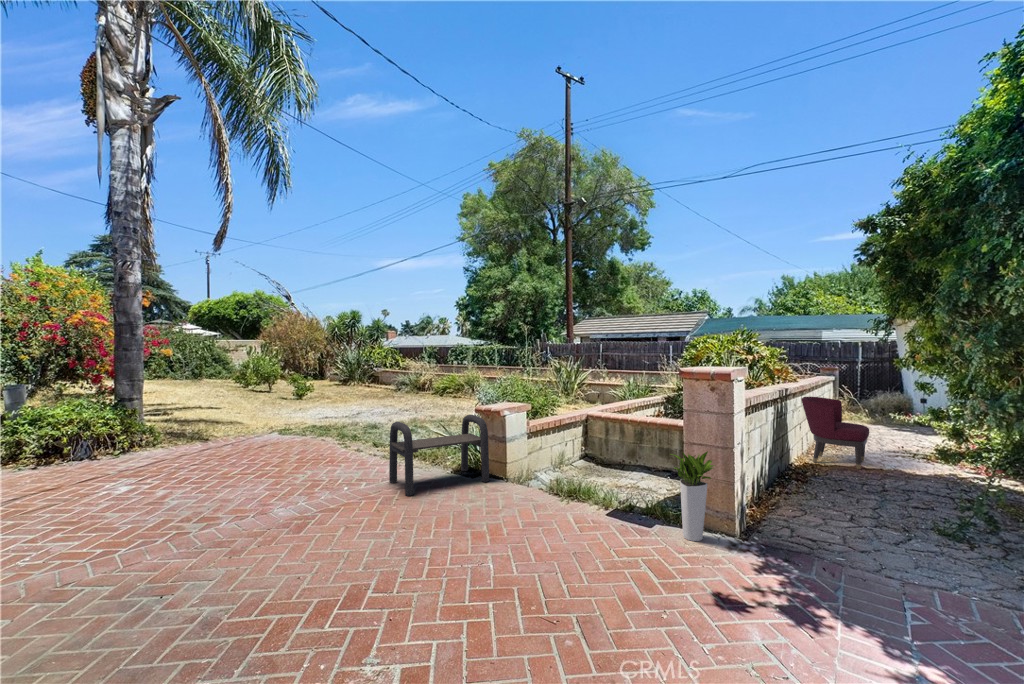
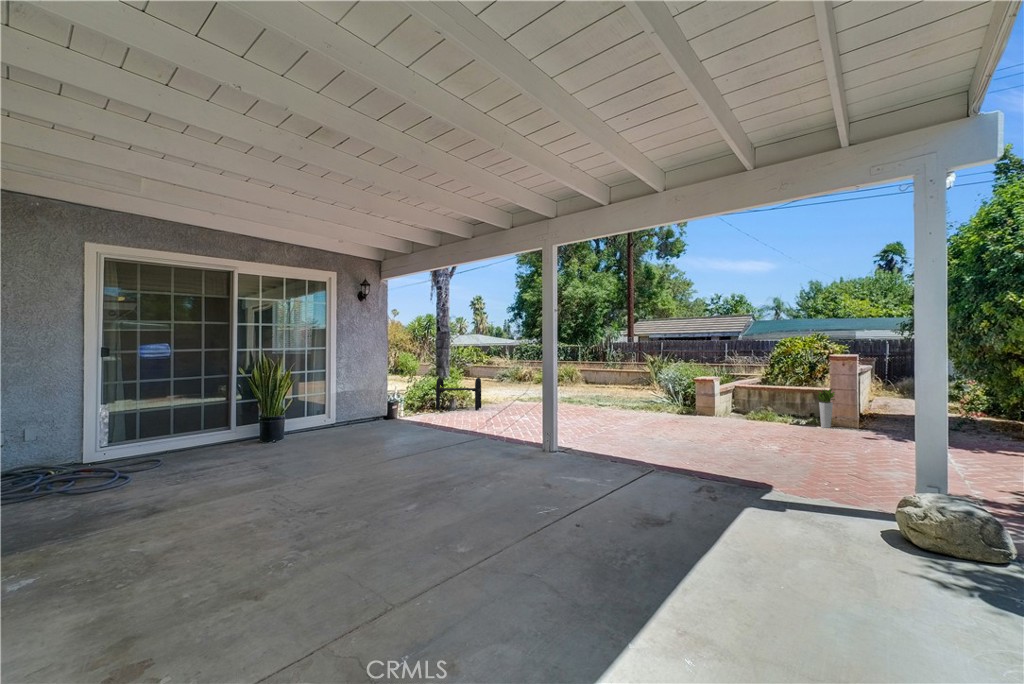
chair: present [802,397,869,469] -> none [861,374,901,413]
bench: present [389,415,489,496] -> present [436,378,481,410]

